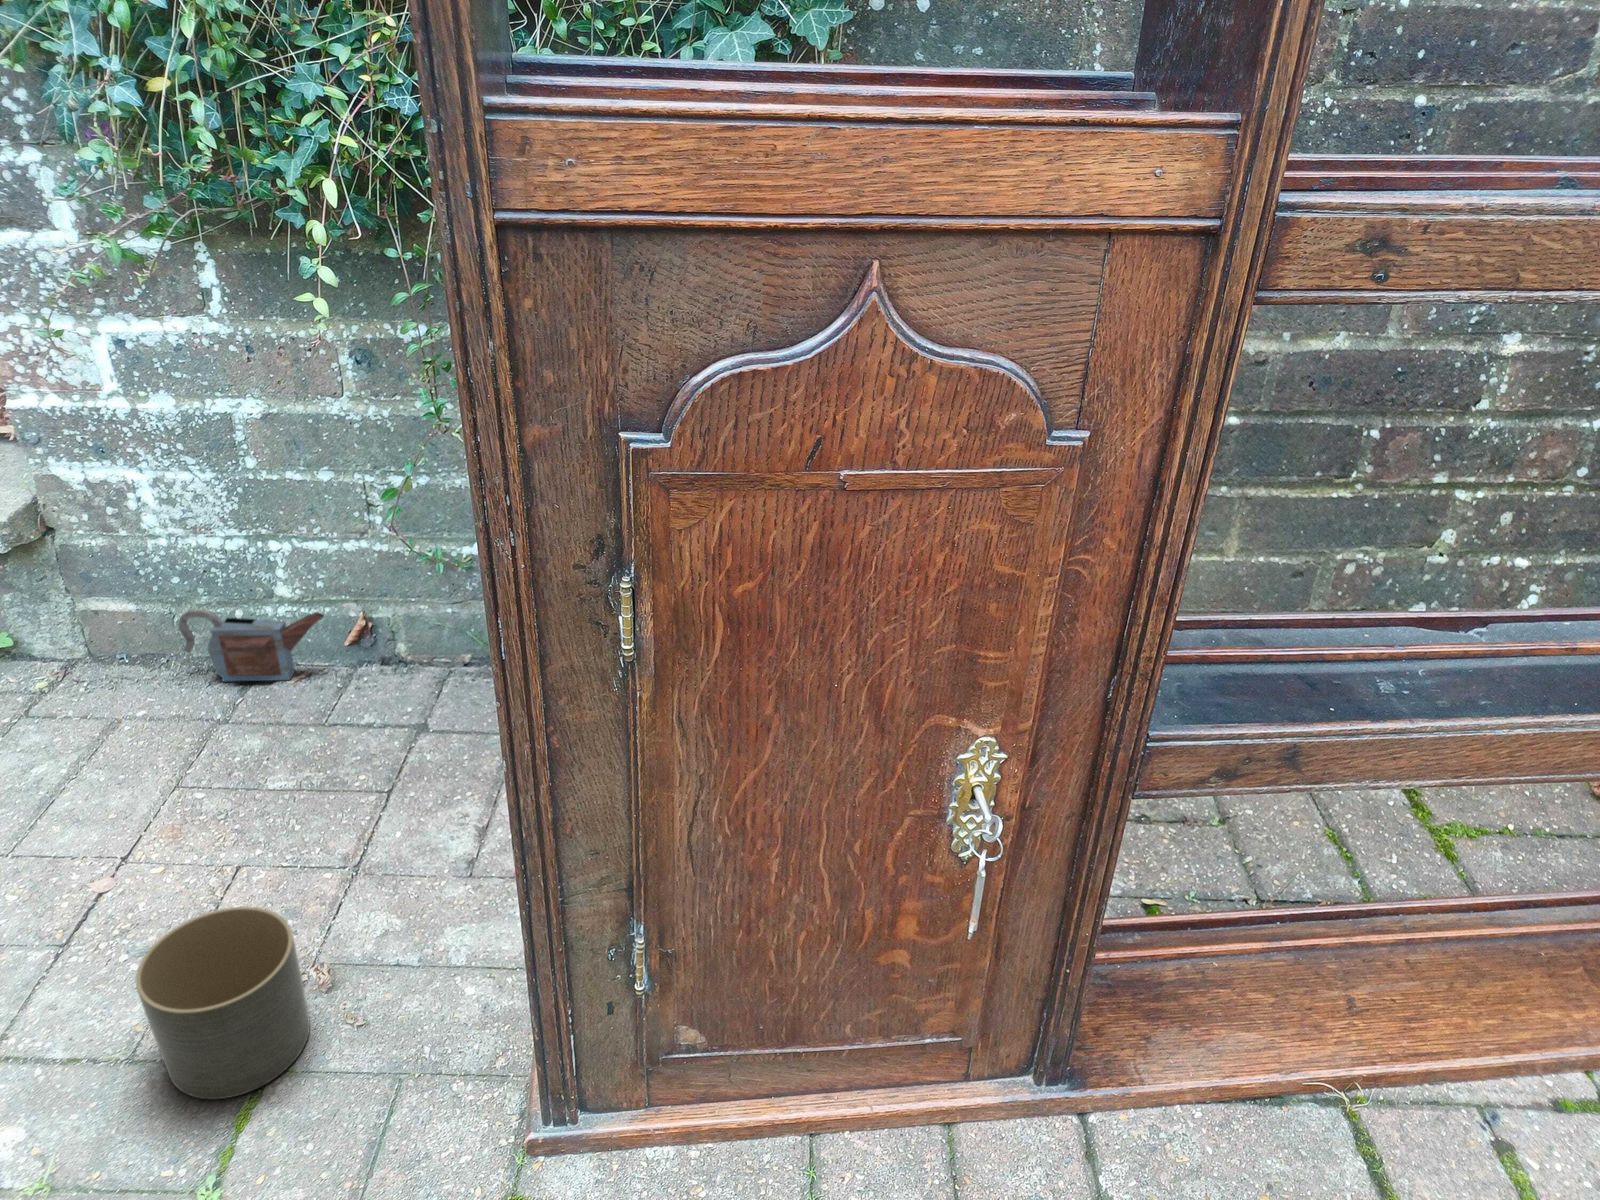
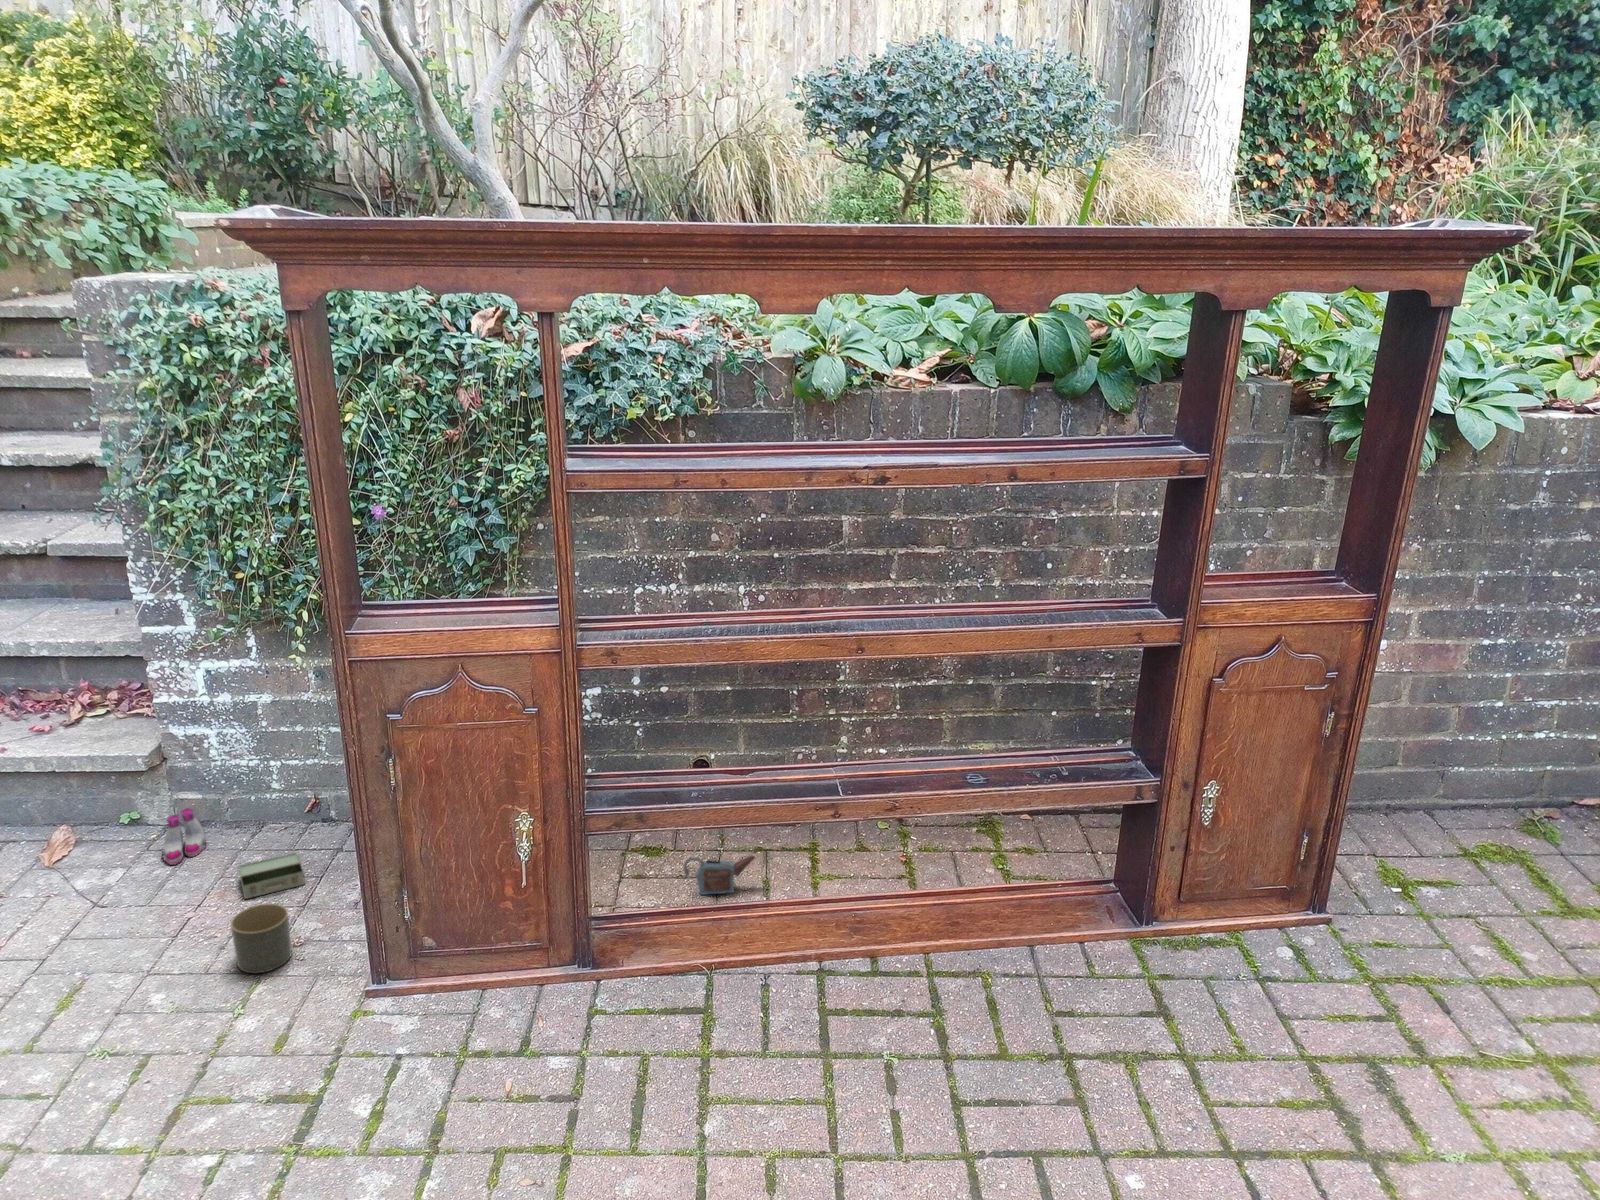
watering can: present [179,609,324,682] -> present [683,856,755,895]
boots: none [43,636,144,757] -> present [162,808,206,865]
toolbox: none [194,744,345,855] -> present [238,853,305,899]

